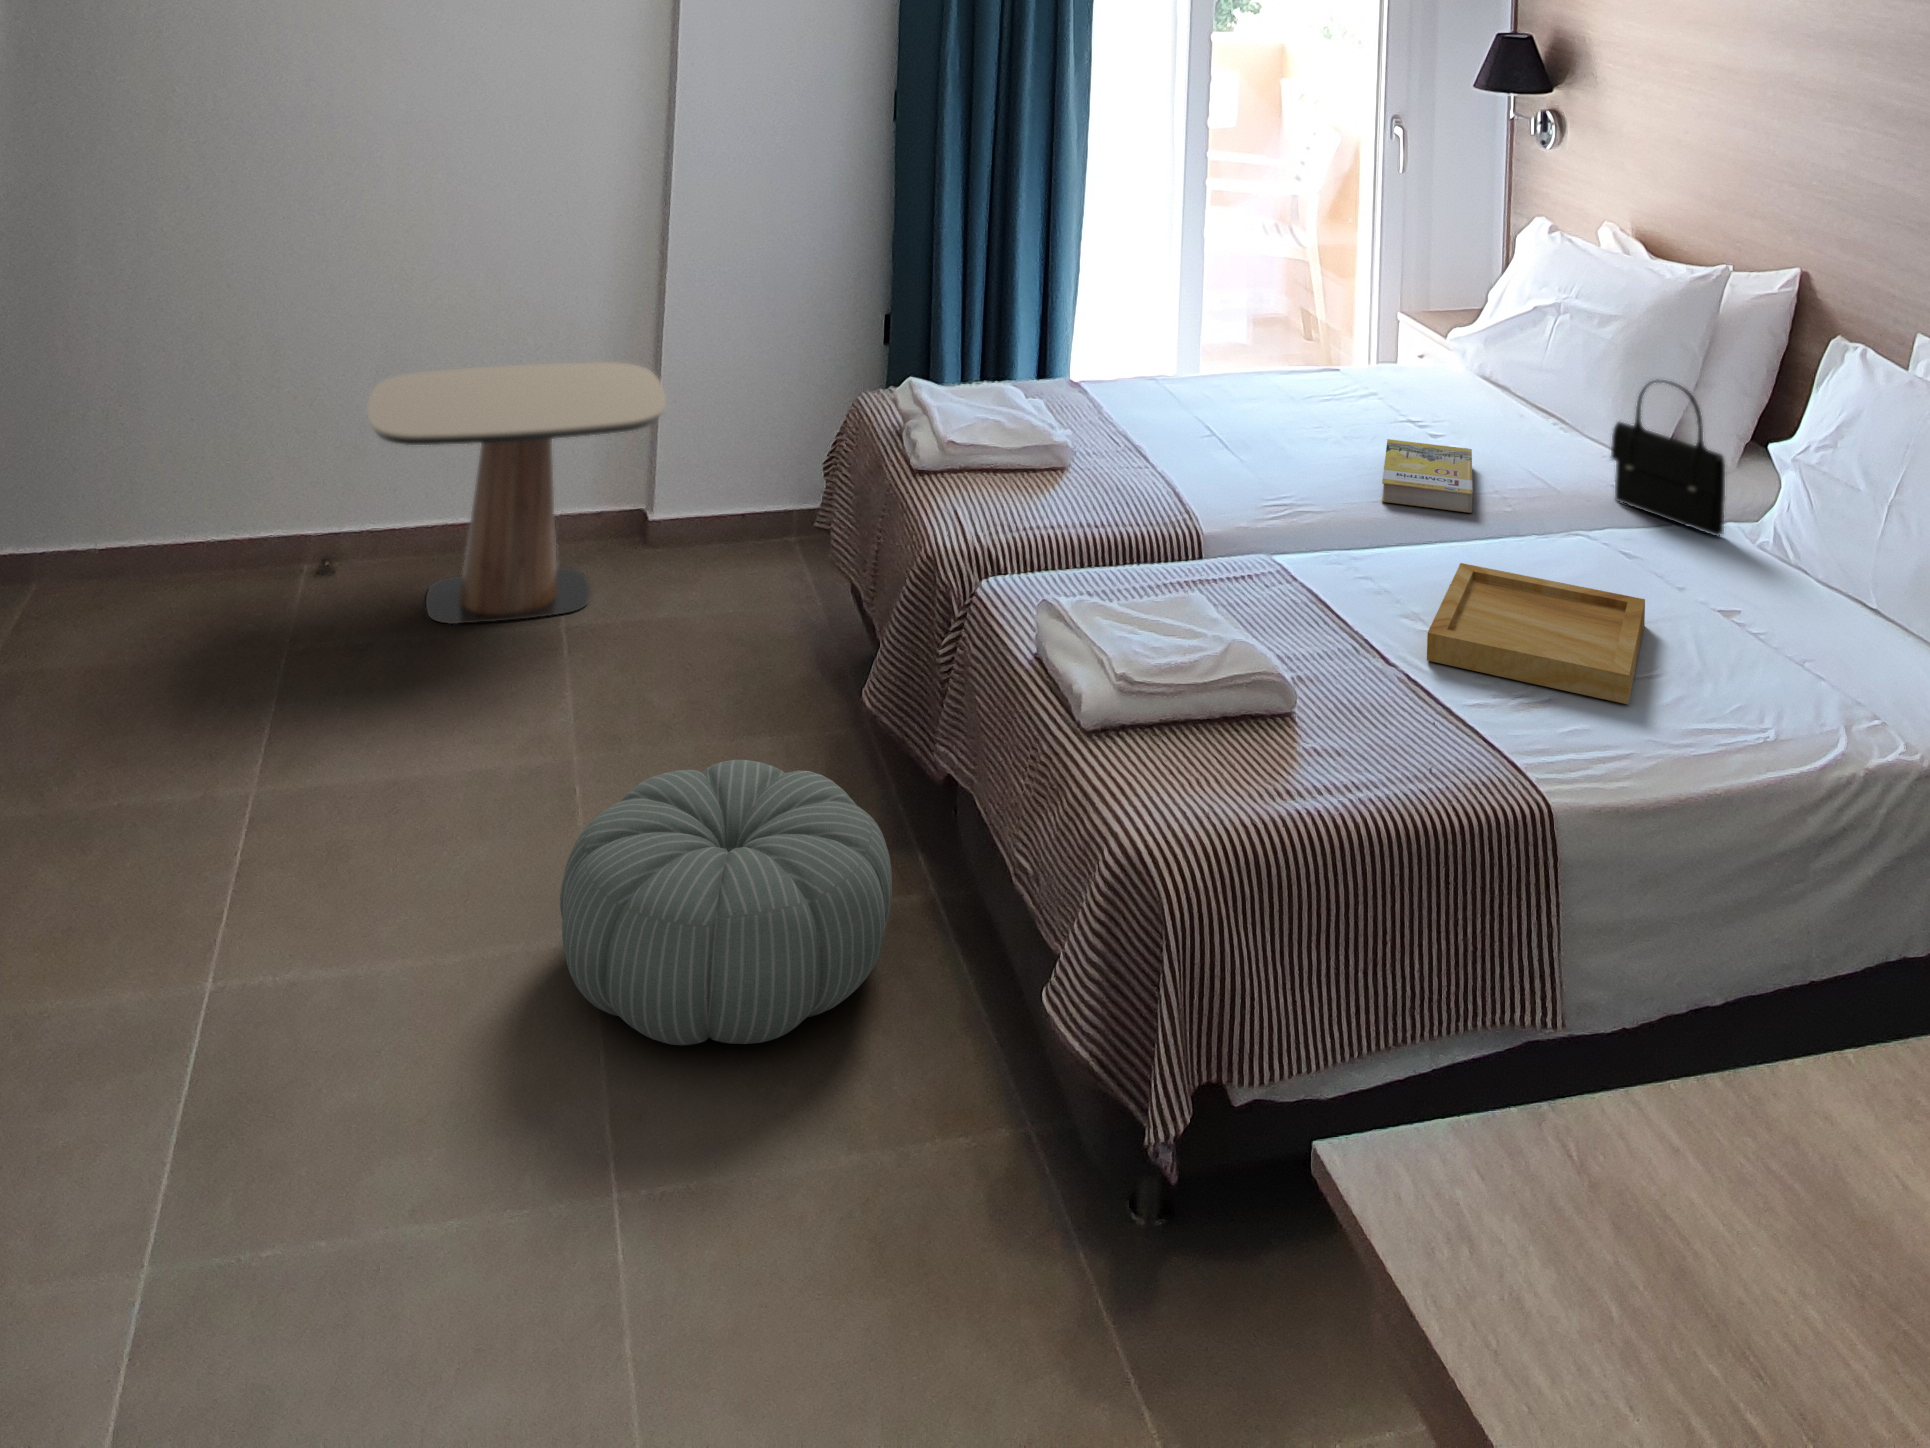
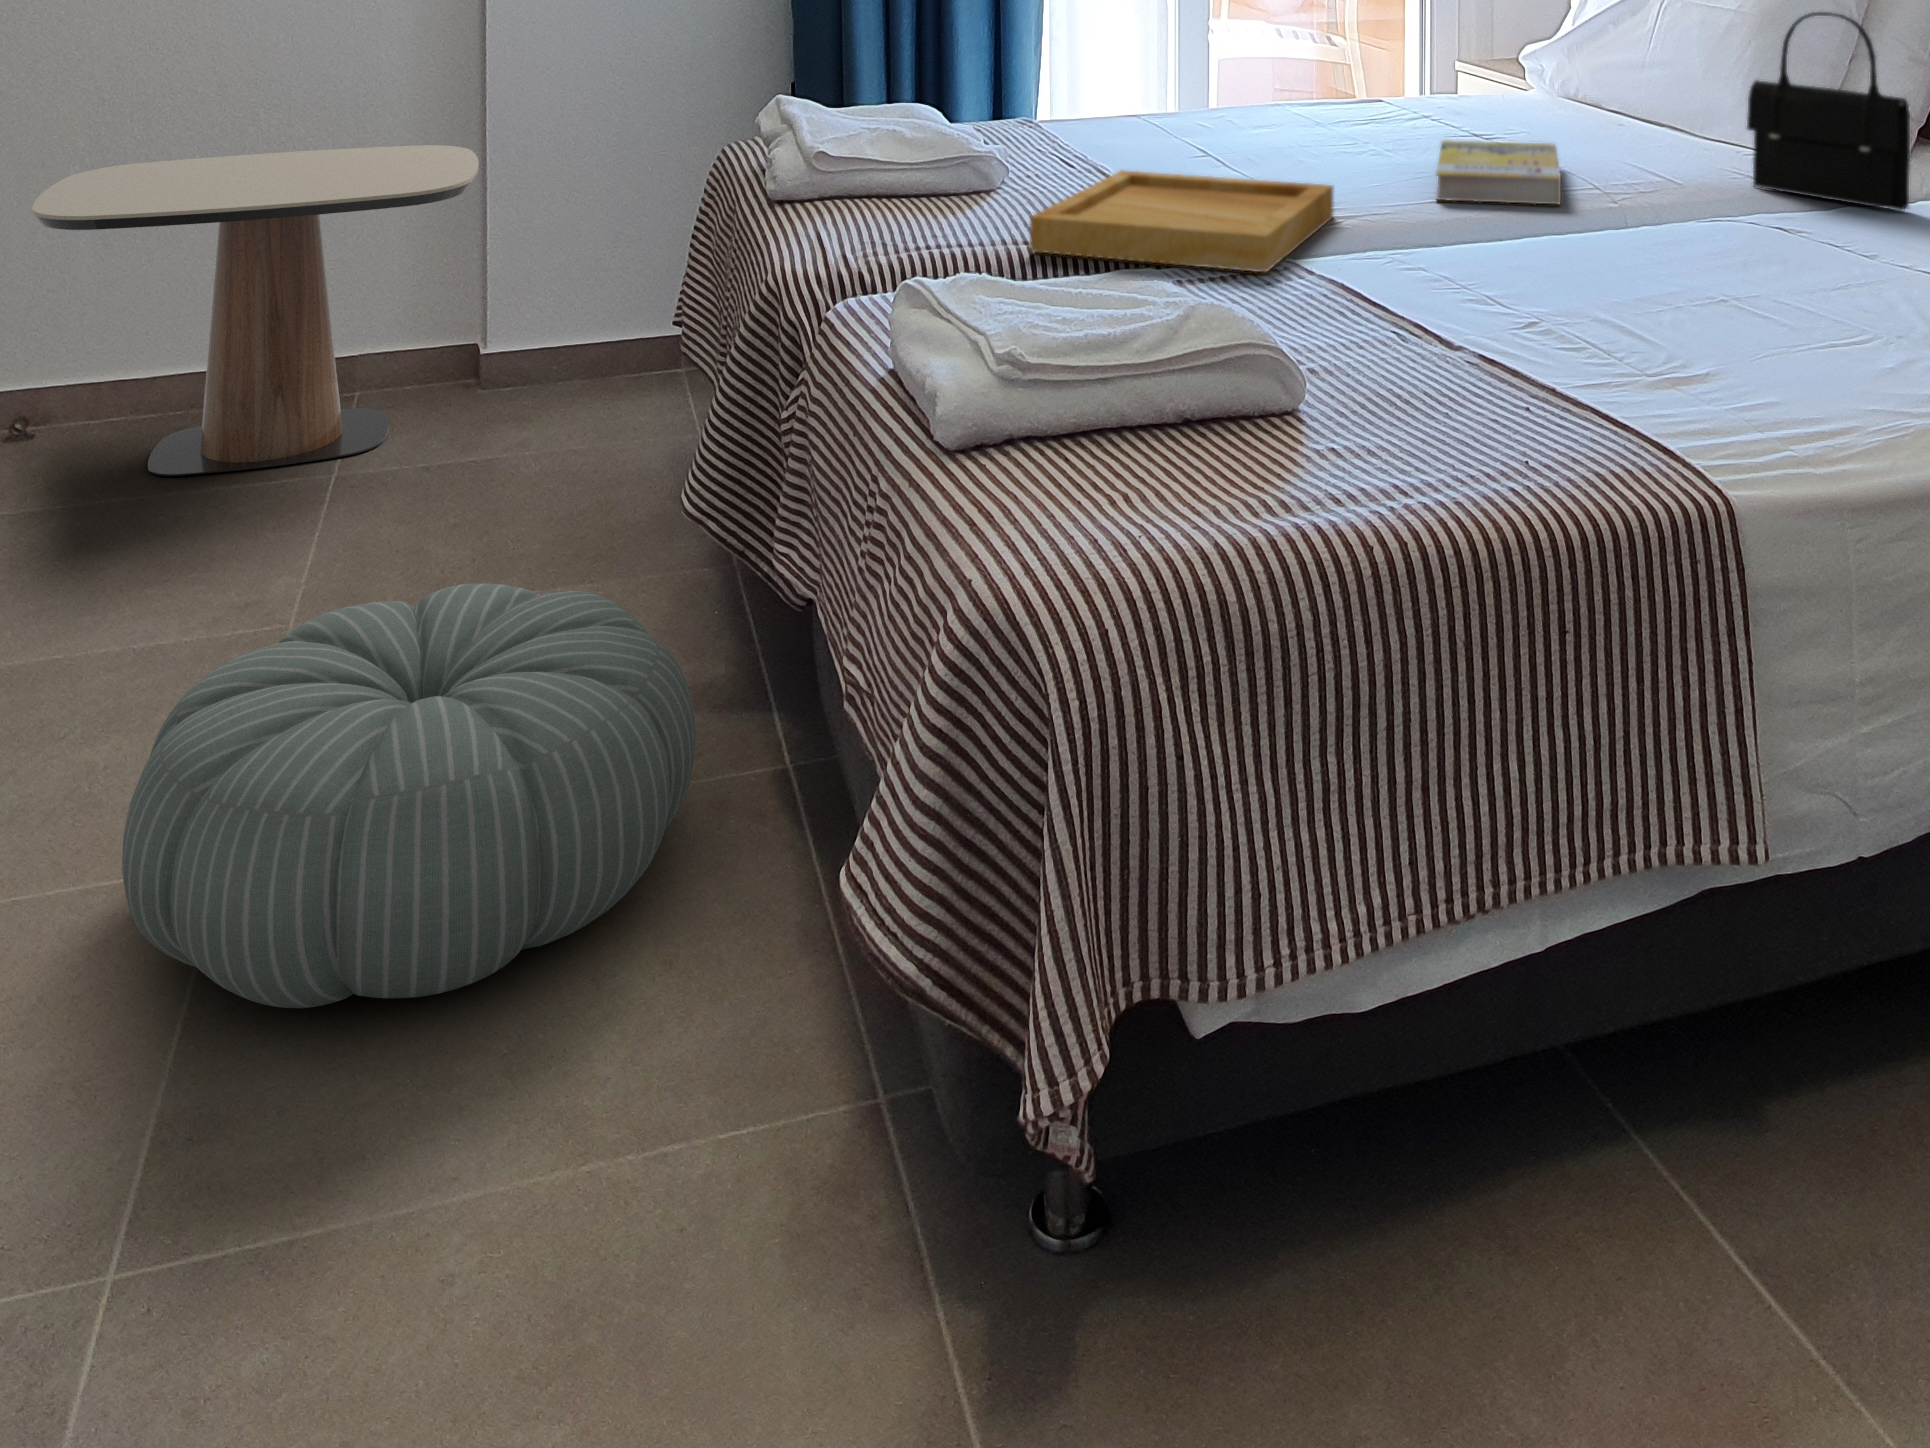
tray: present [1427,563,1645,704] -> present [1030,170,1334,273]

